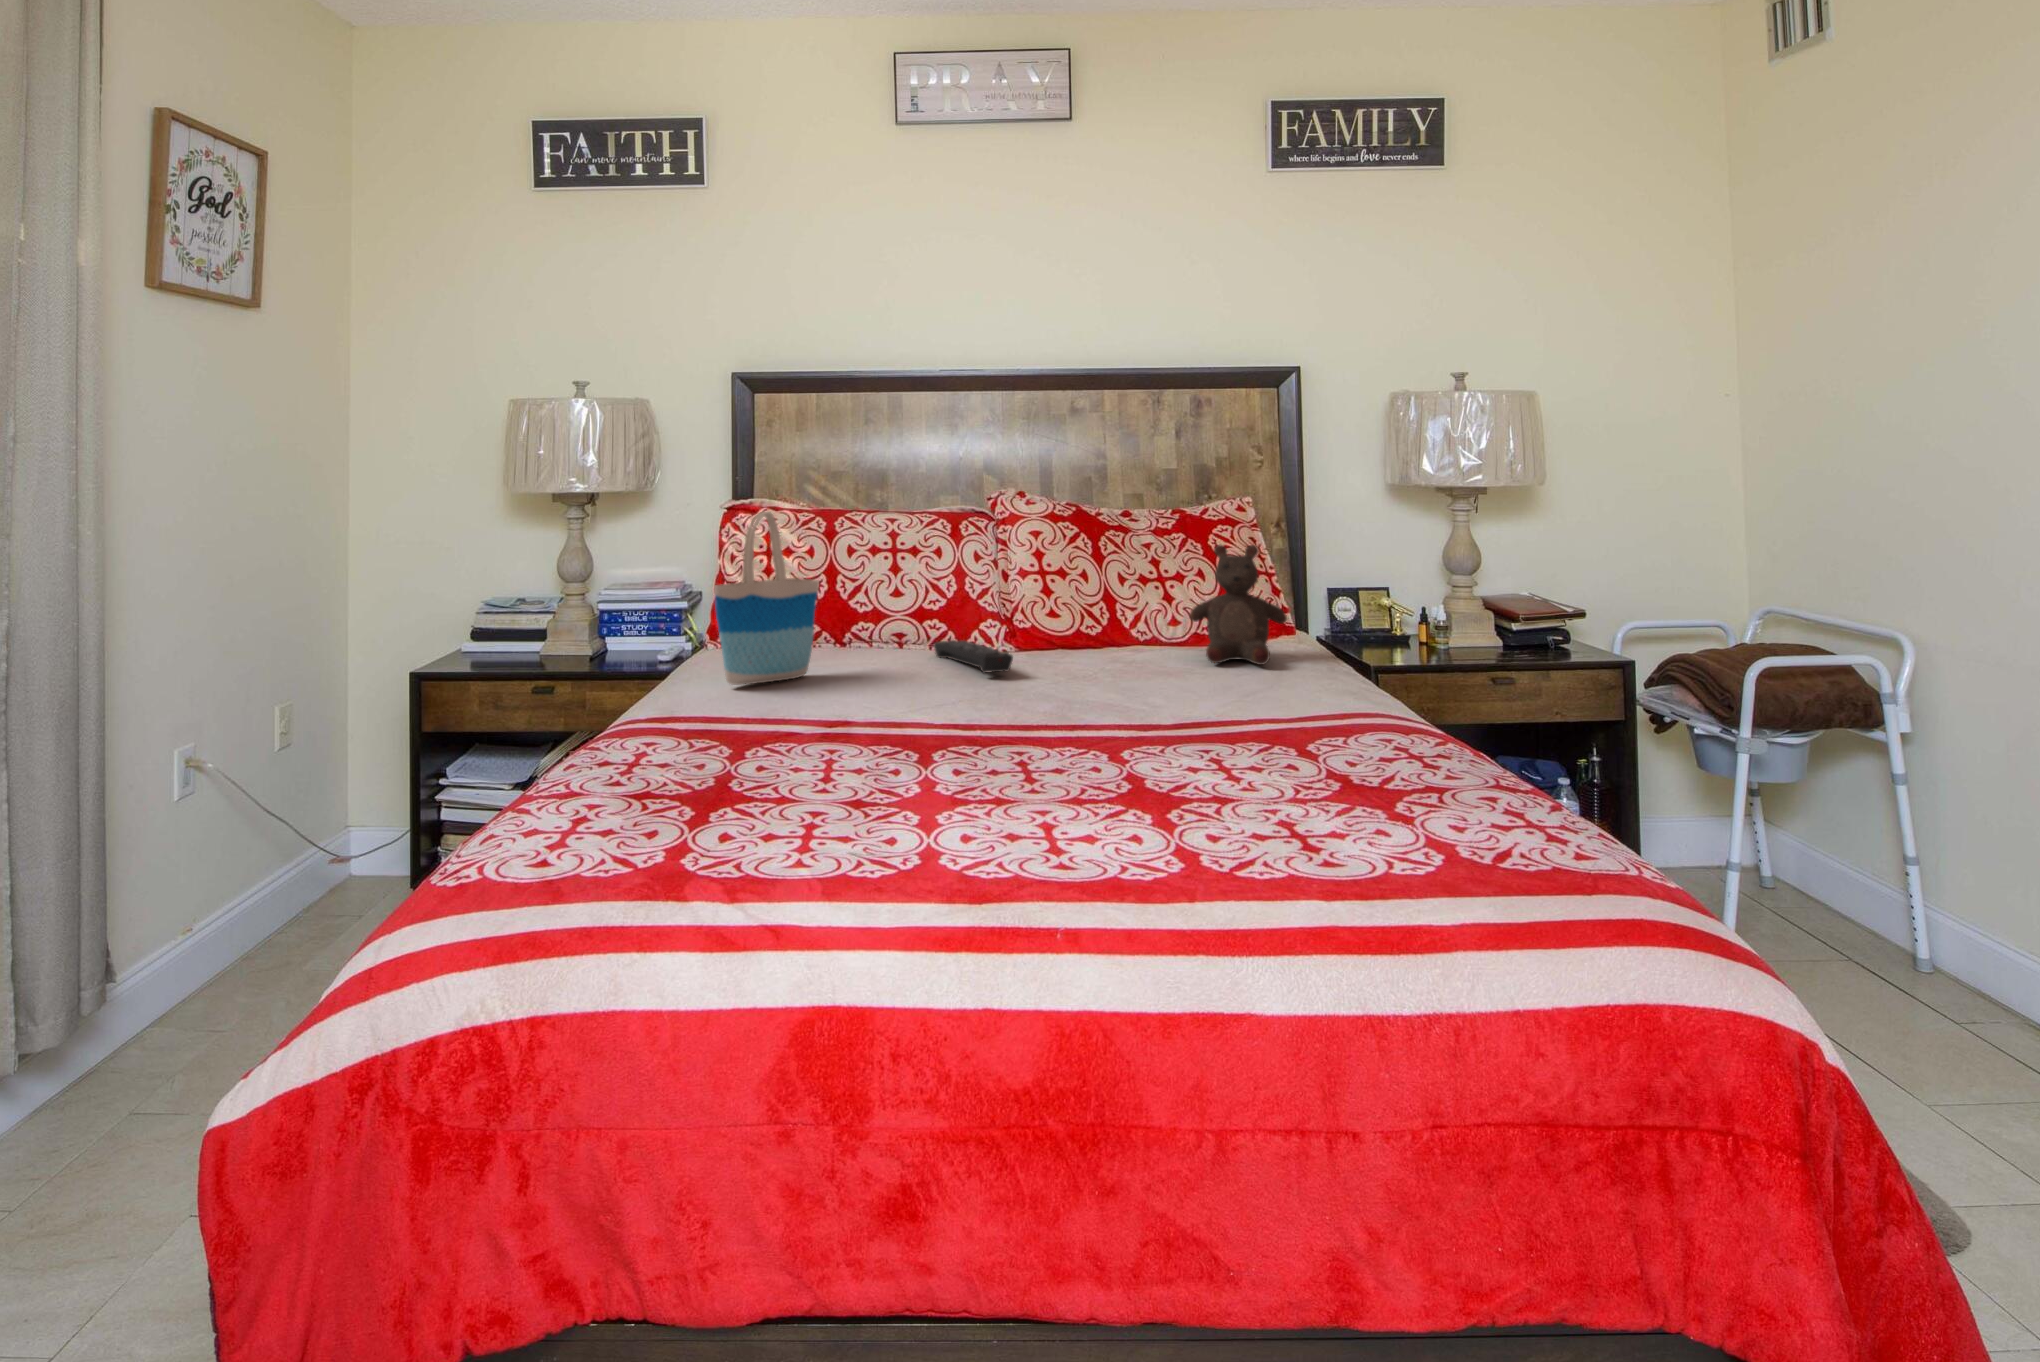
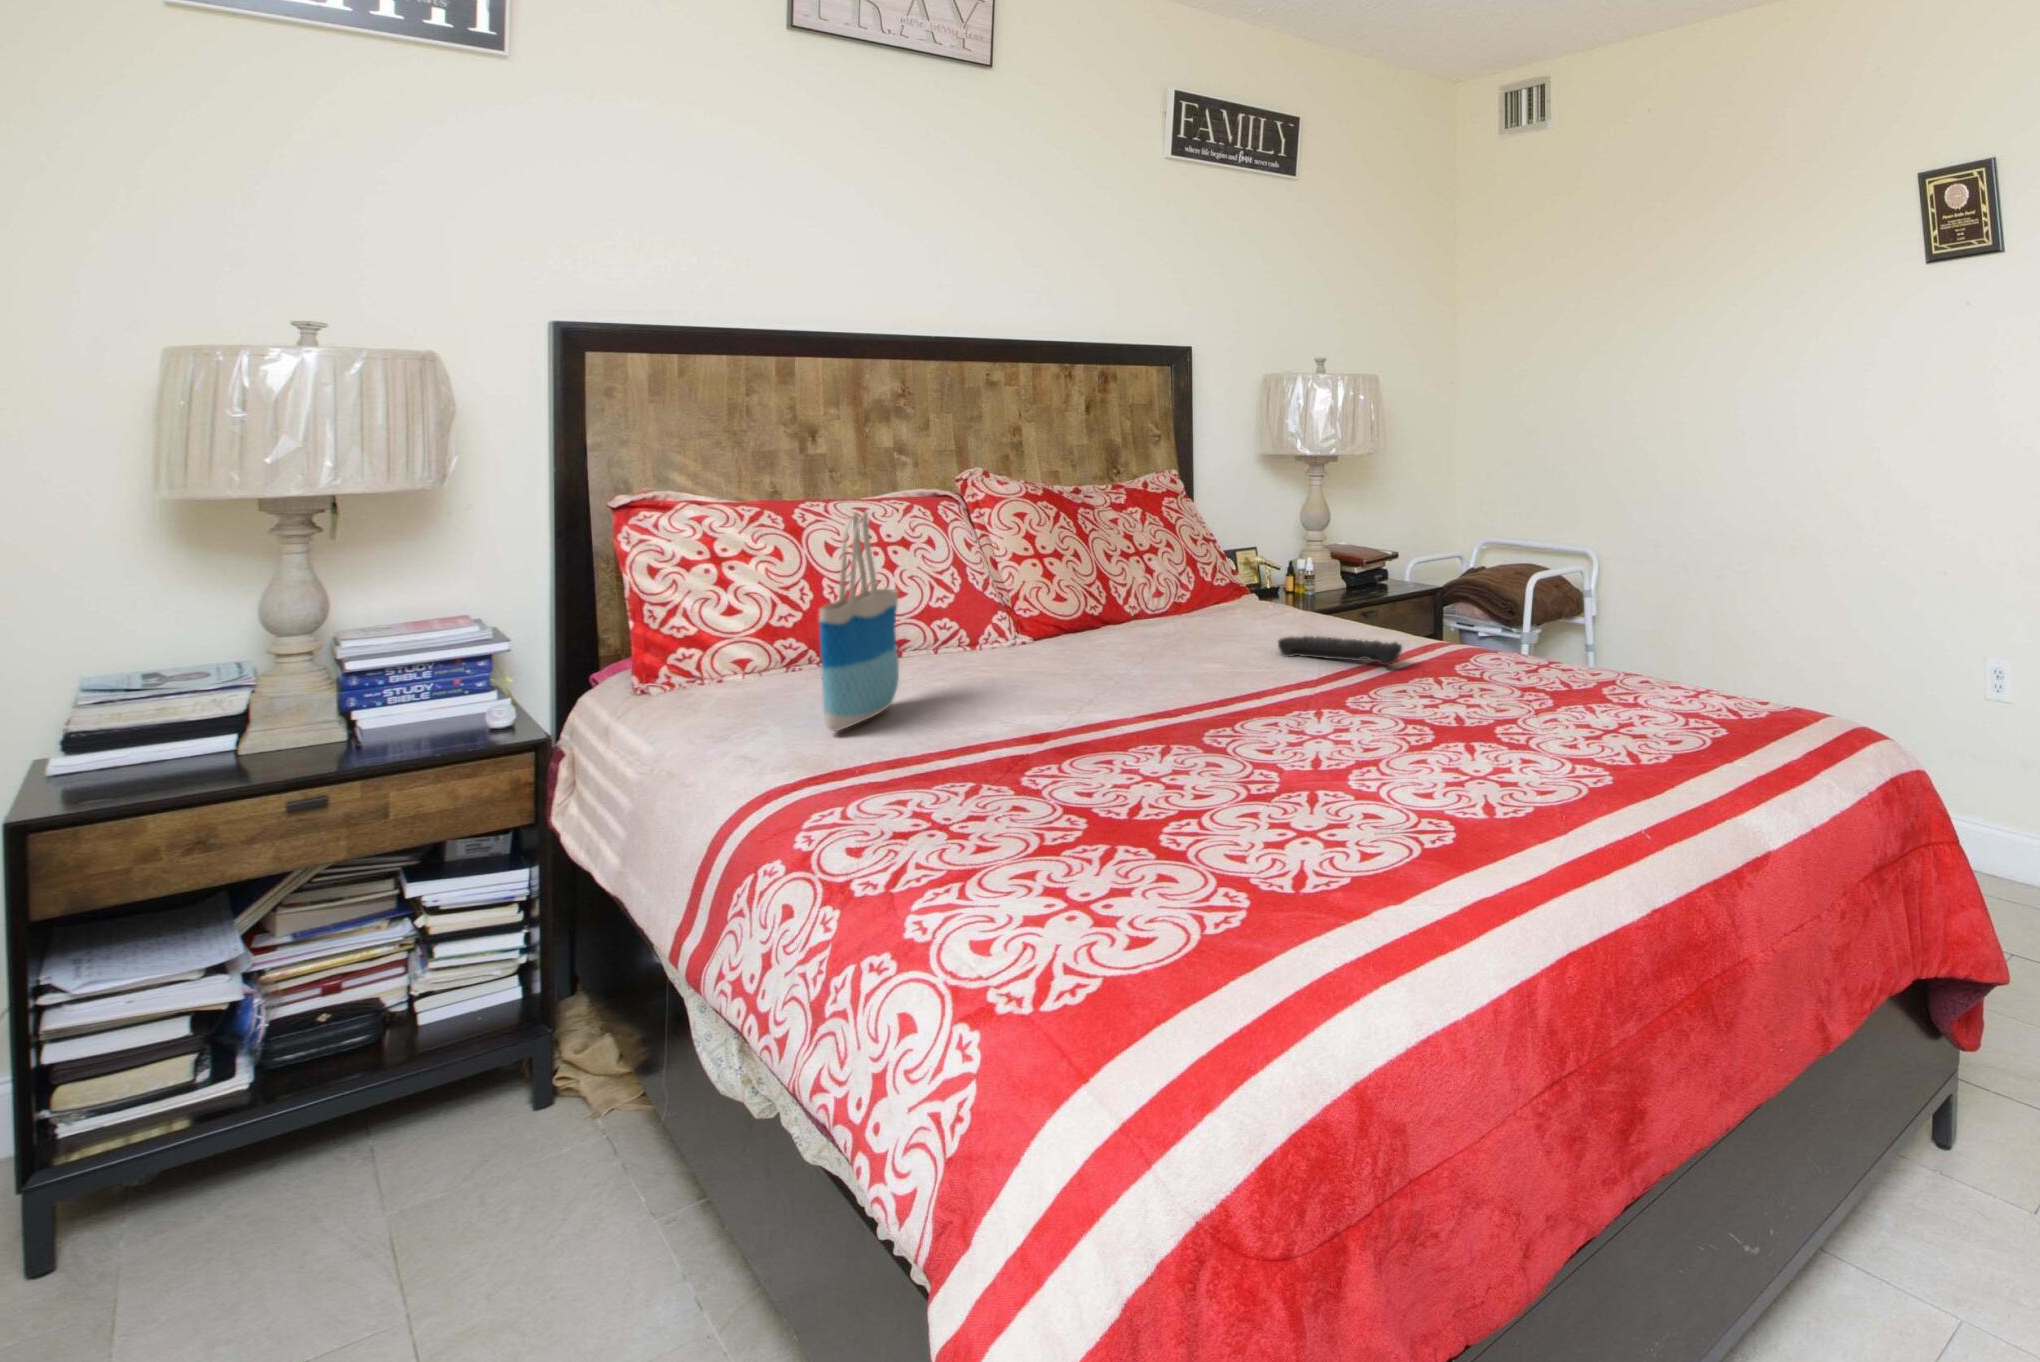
stuffed bear: present [1189,545,1287,665] -> none [1199,518,1284,632]
remote control: present [934,640,1013,673] -> present [1278,636,1402,666]

